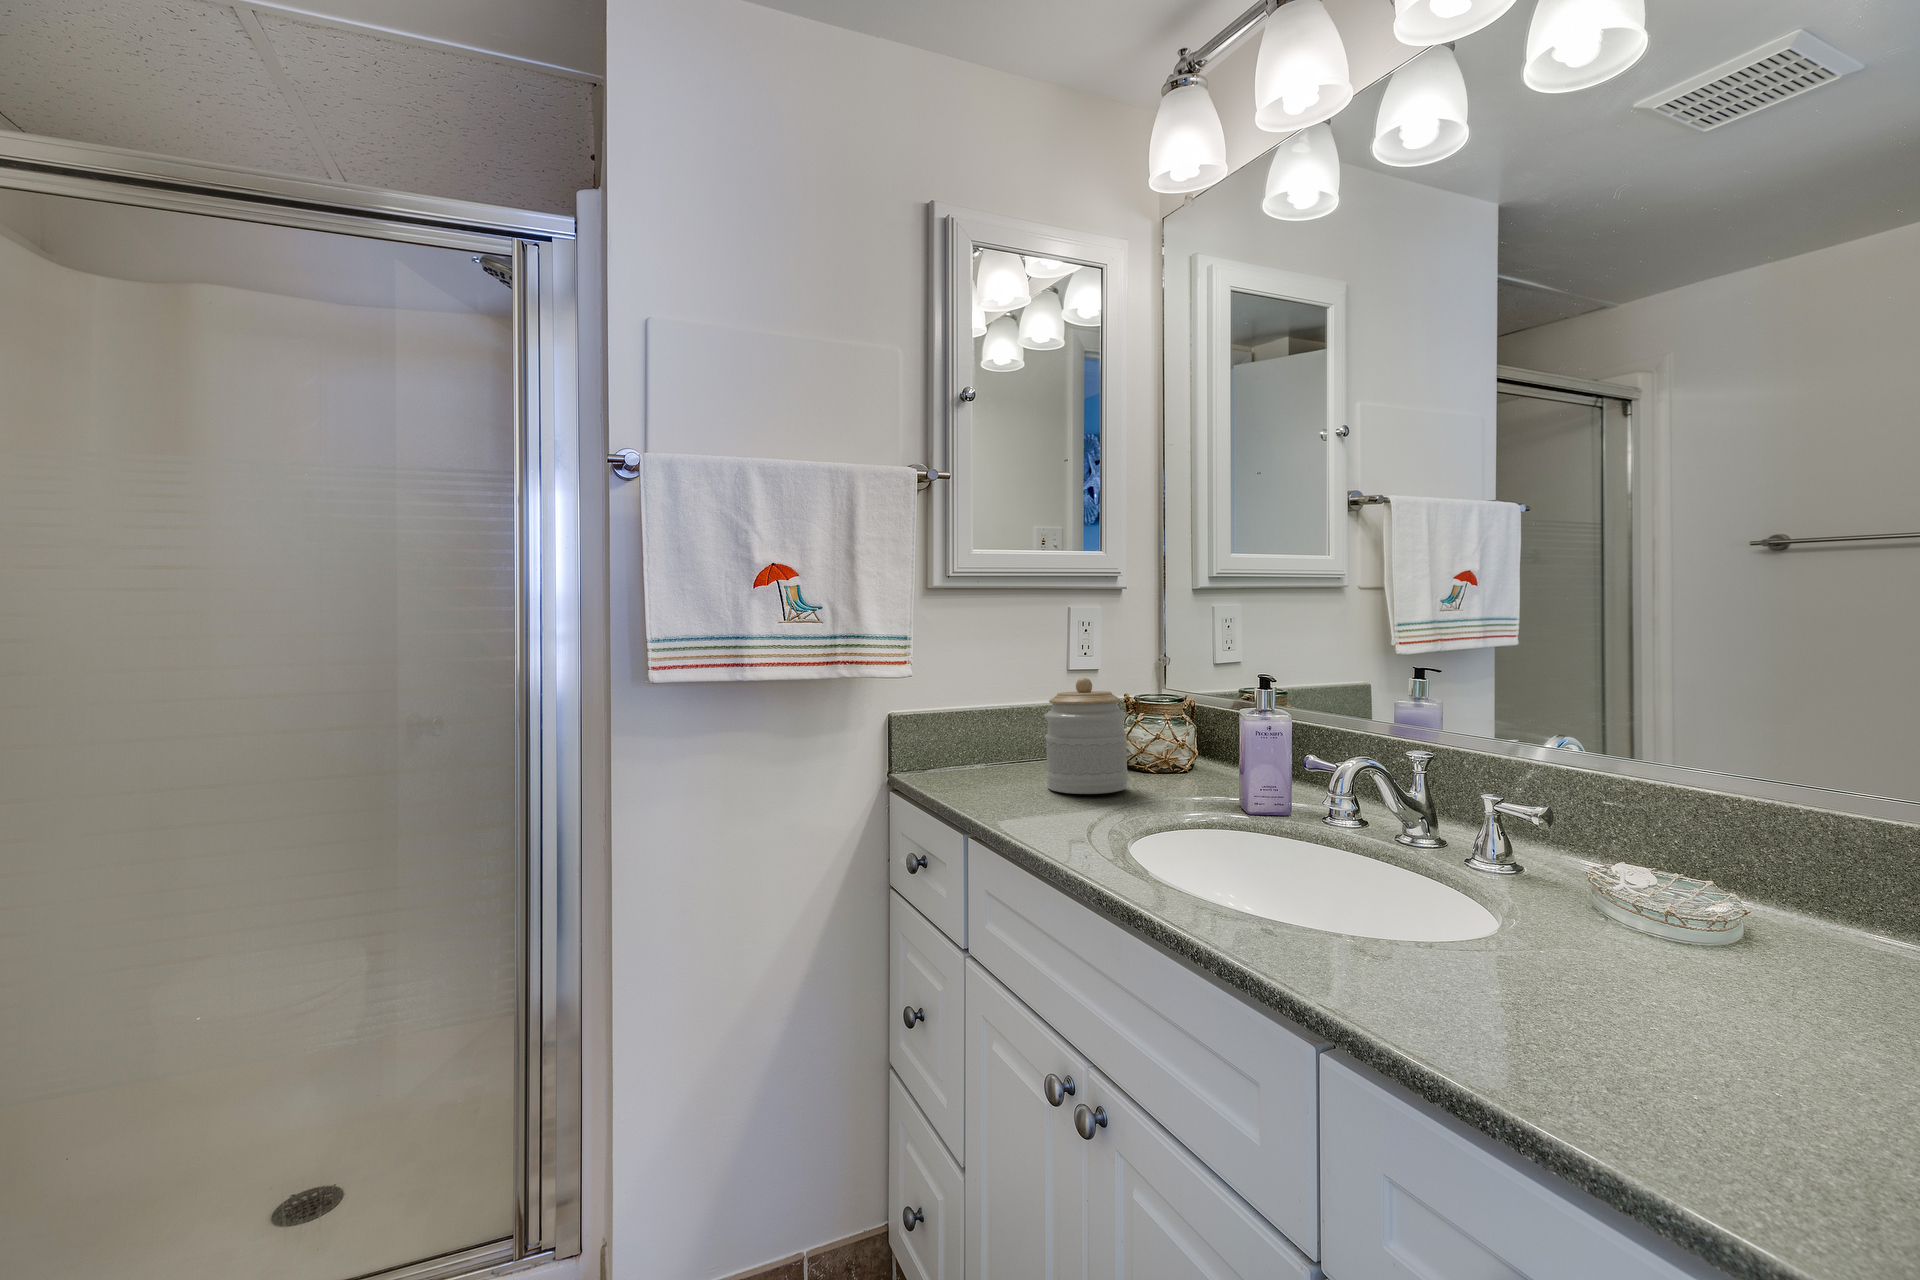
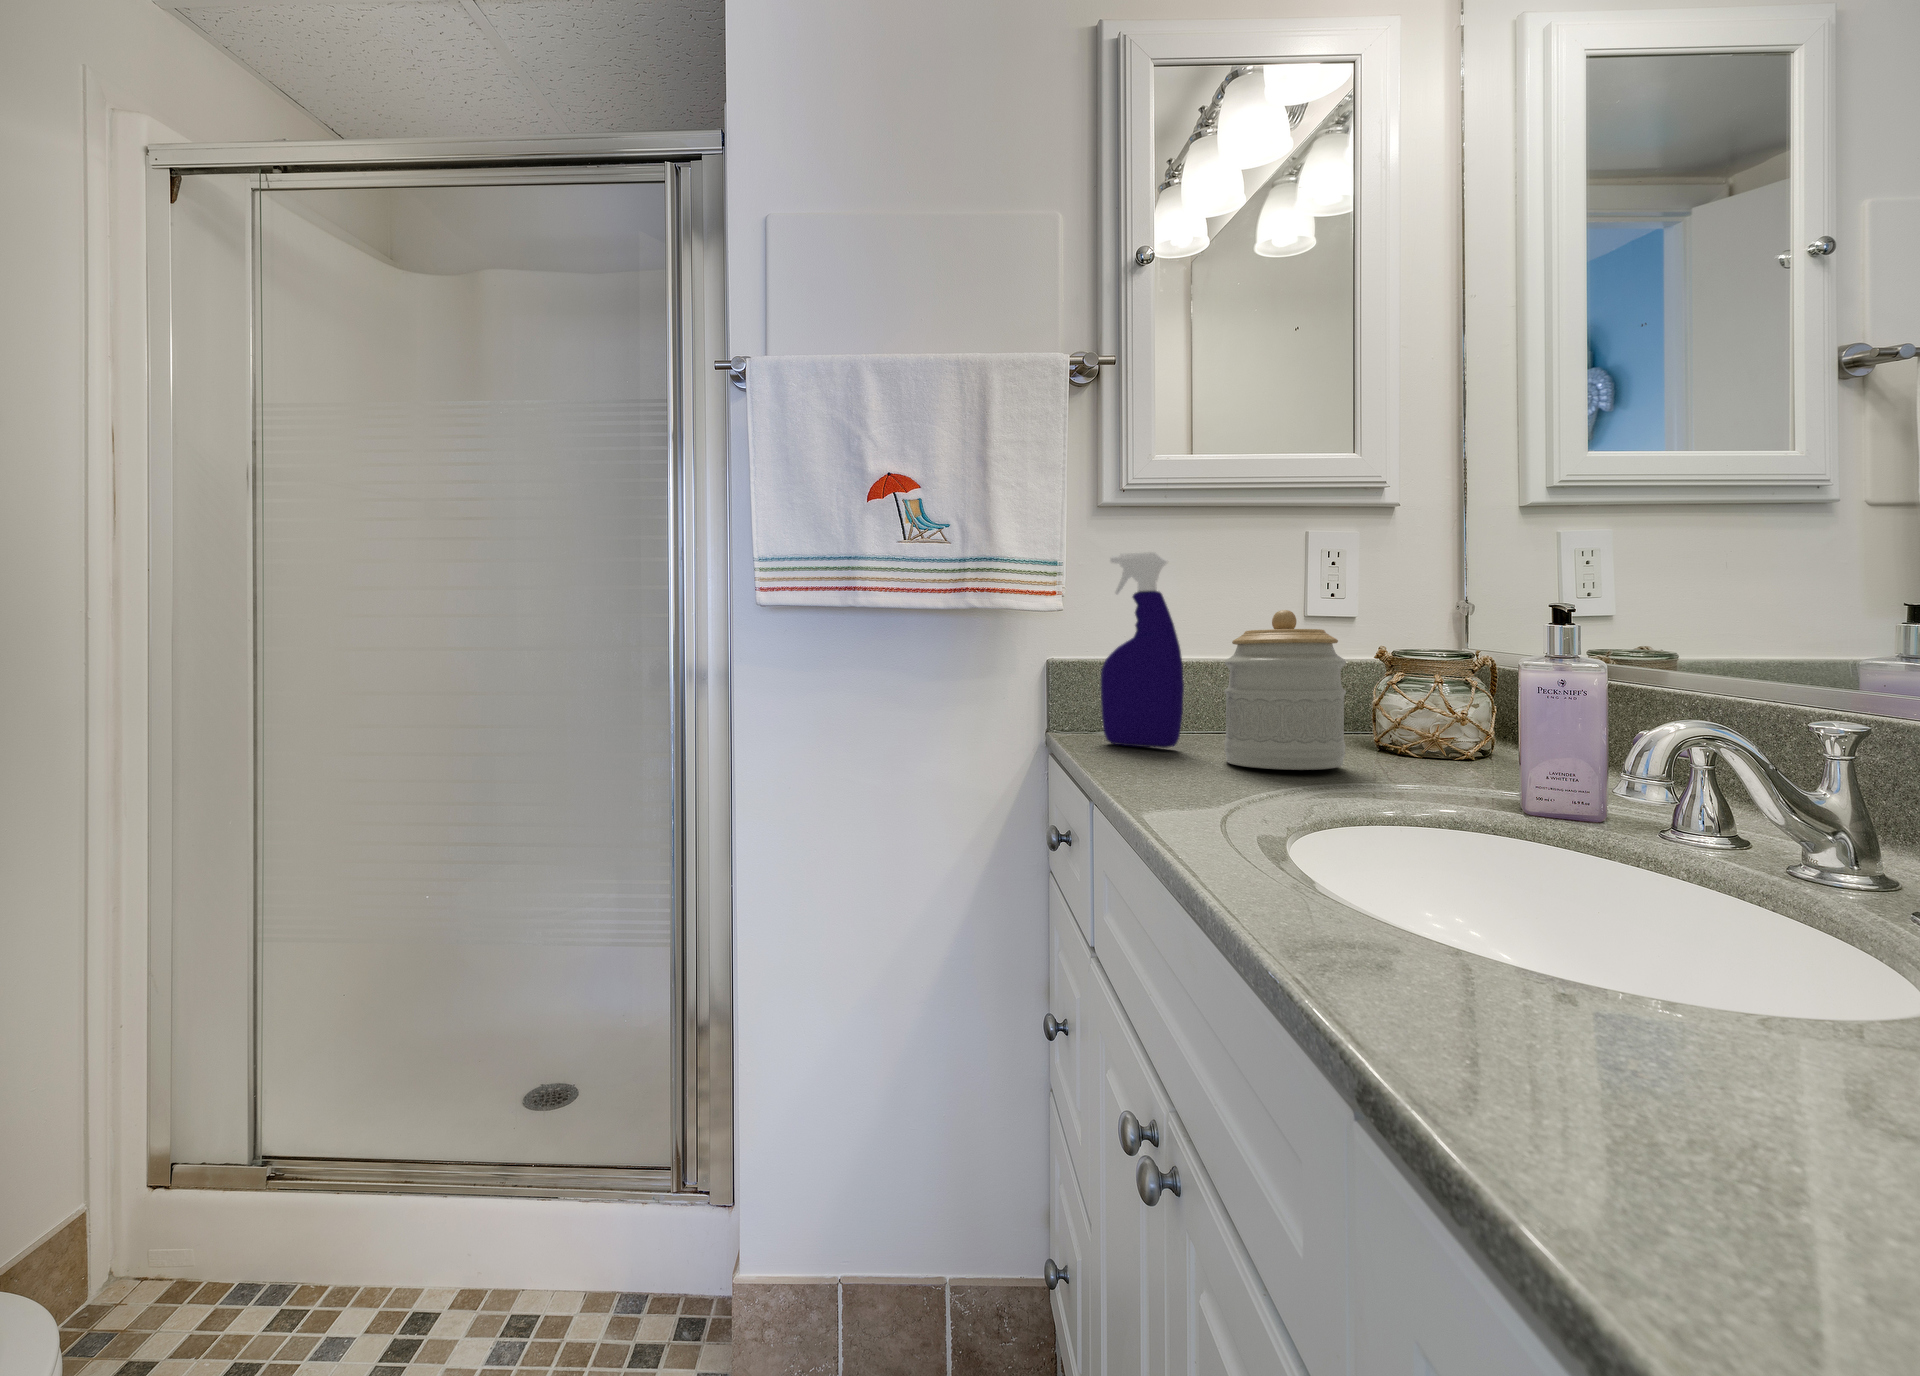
spray bottle: none [944,632,1009,781] -> present [1101,552,1184,748]

